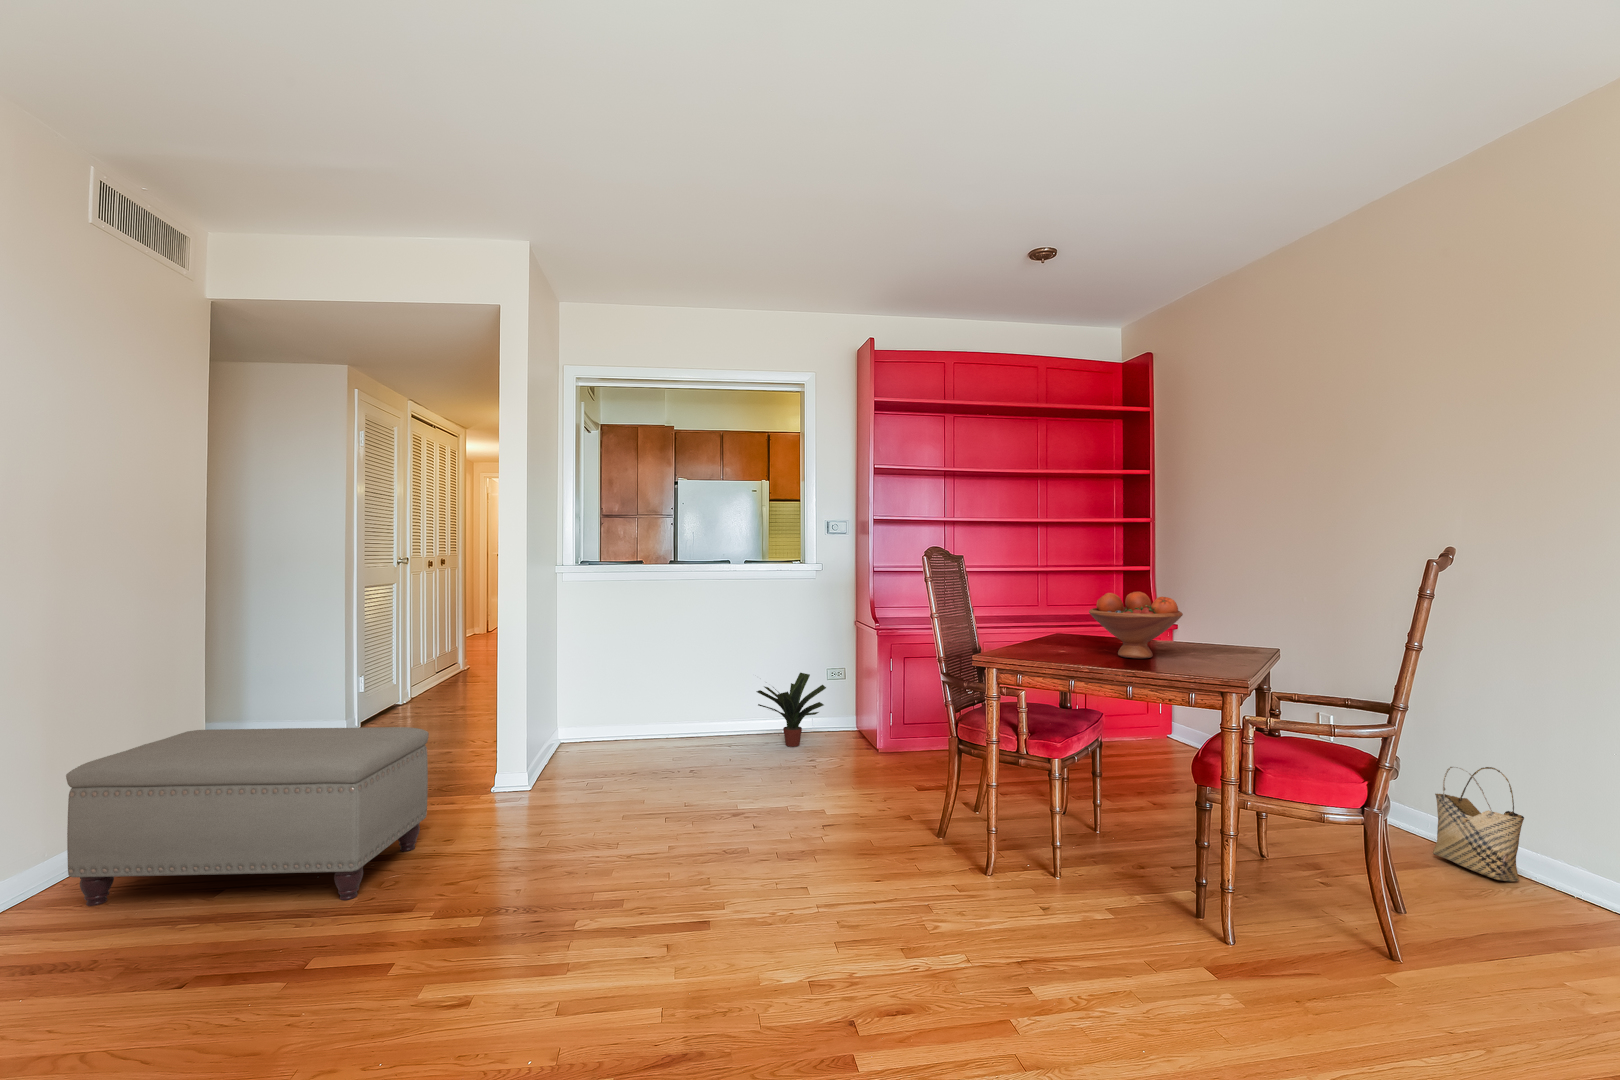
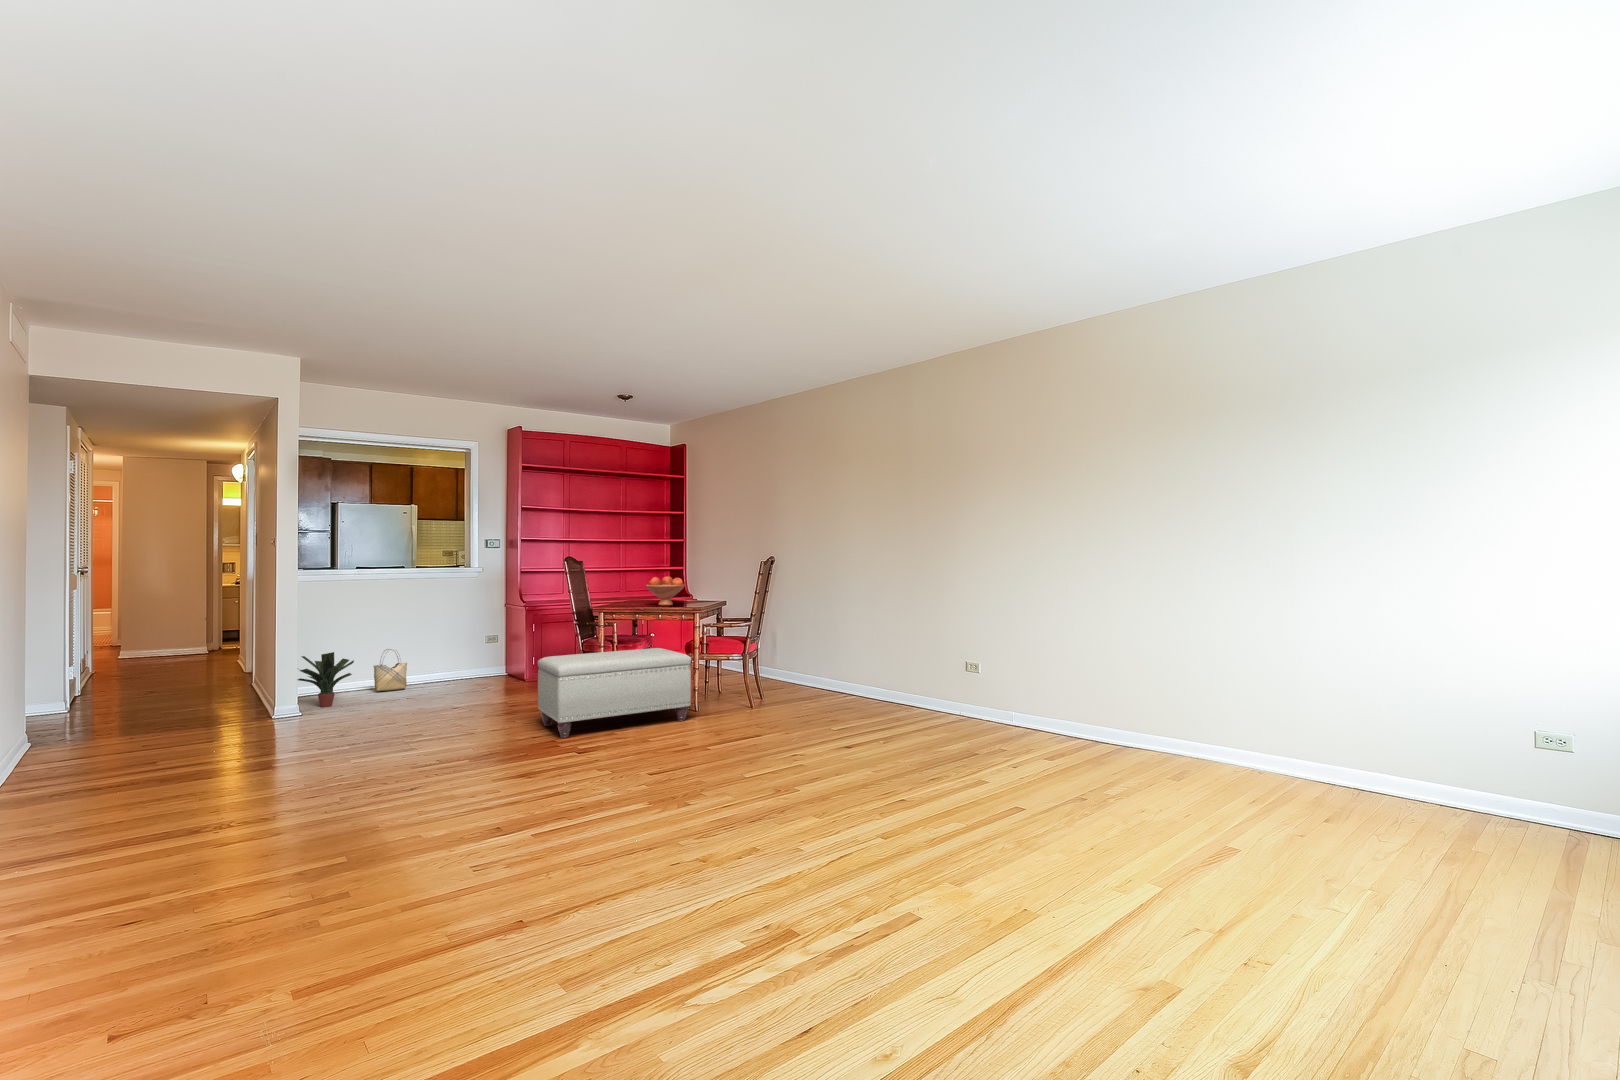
potted plant: present [757,673,826,747] -> present [298,652,354,707]
ottoman: present [66,727,429,906] -> present [538,648,691,738]
woven basket: present [1433,767,1524,881] -> present [374,649,407,691]

